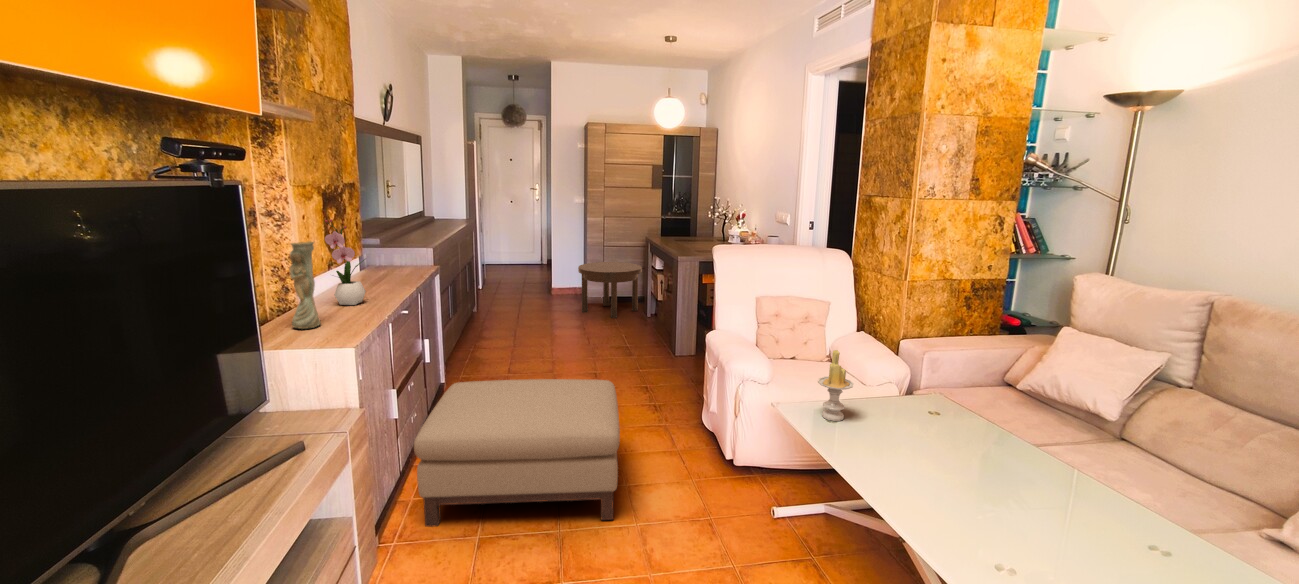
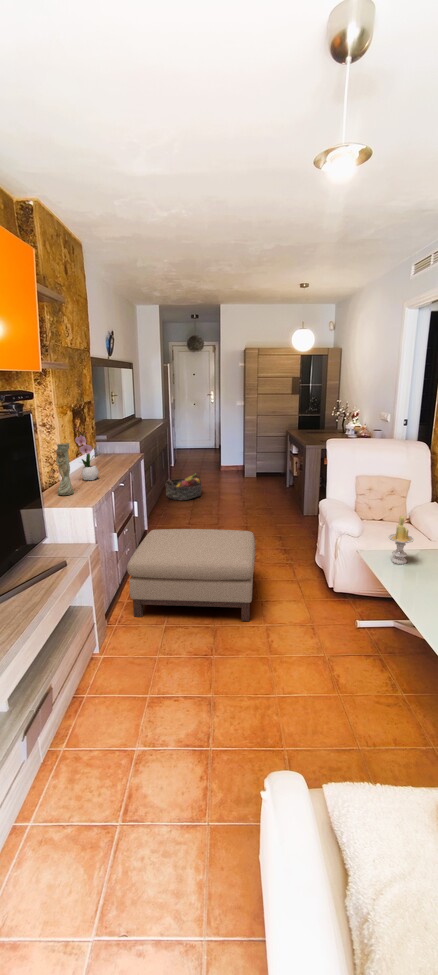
side table: present [578,262,642,318] -> none [238,448,283,487]
basket: none [471,296,527,339] -> present [165,472,202,501]

